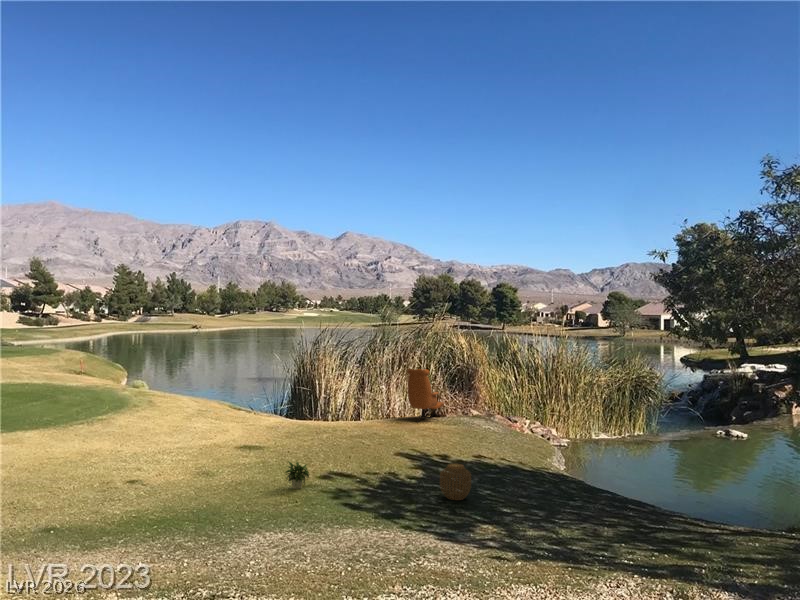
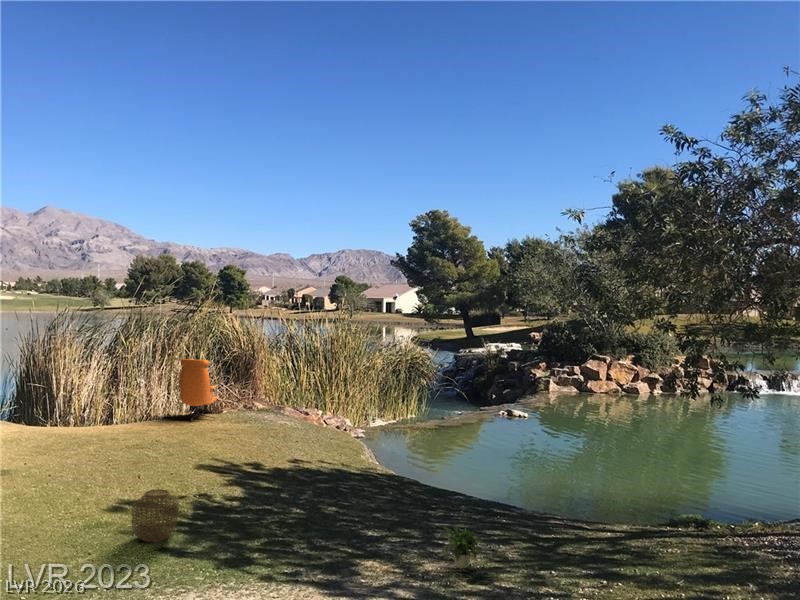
potted plant: present [285,461,309,489] -> present [442,527,483,568]
woven basket: present [440,463,471,500] -> present [131,489,179,542]

